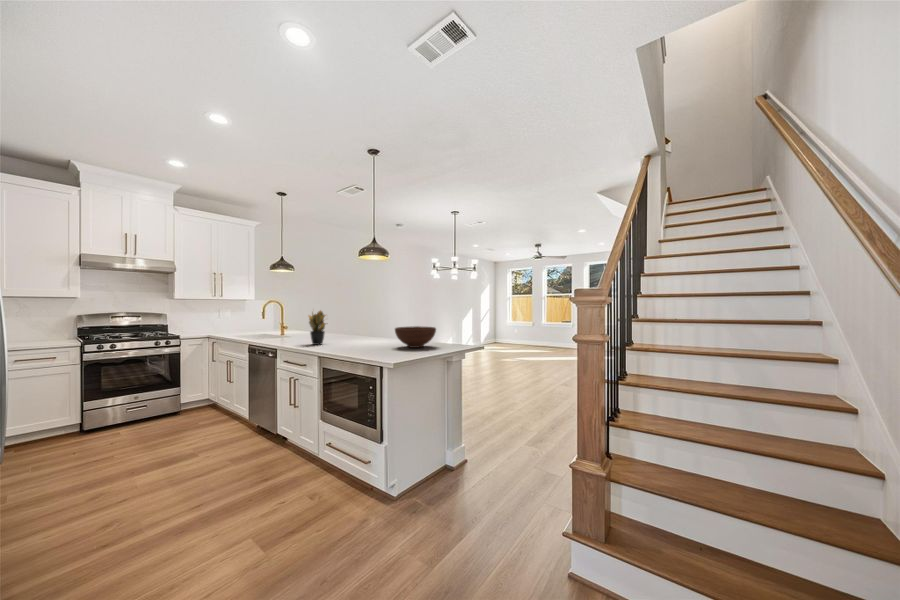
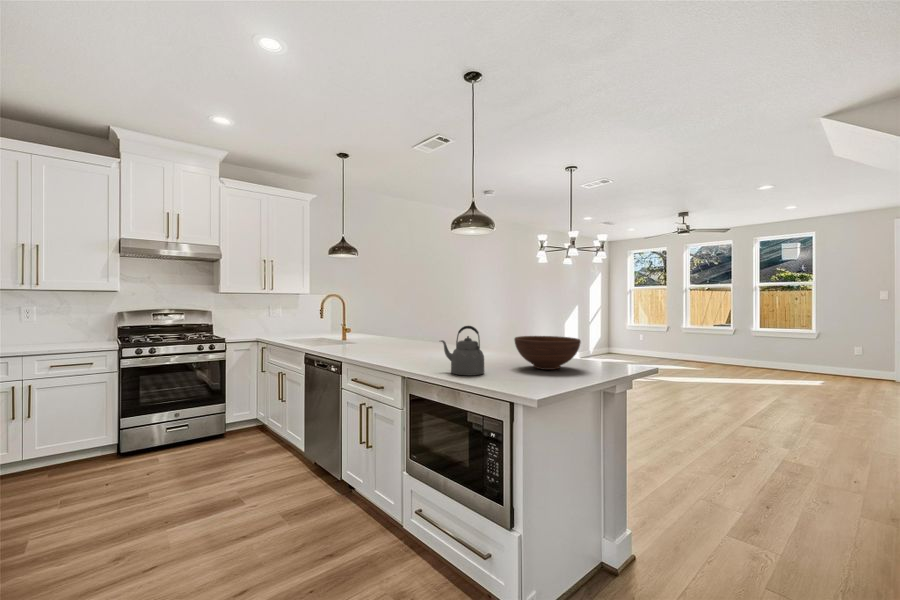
potted plant: present [309,311,326,345] -> none [380,304,416,358]
kettle: none [343,321,372,353] -> present [441,326,484,376]

